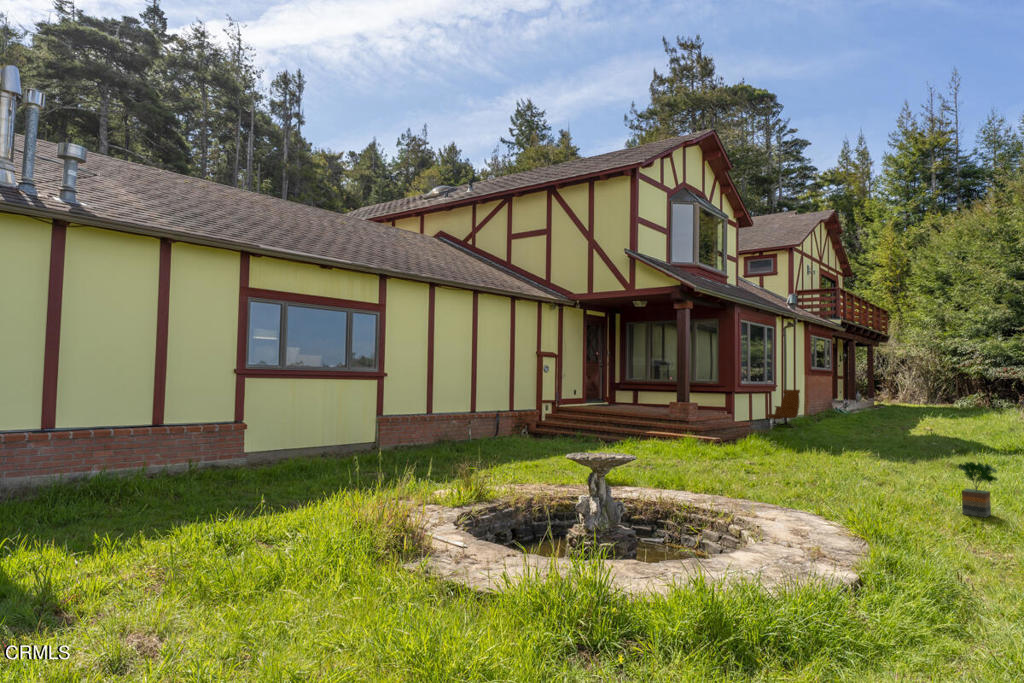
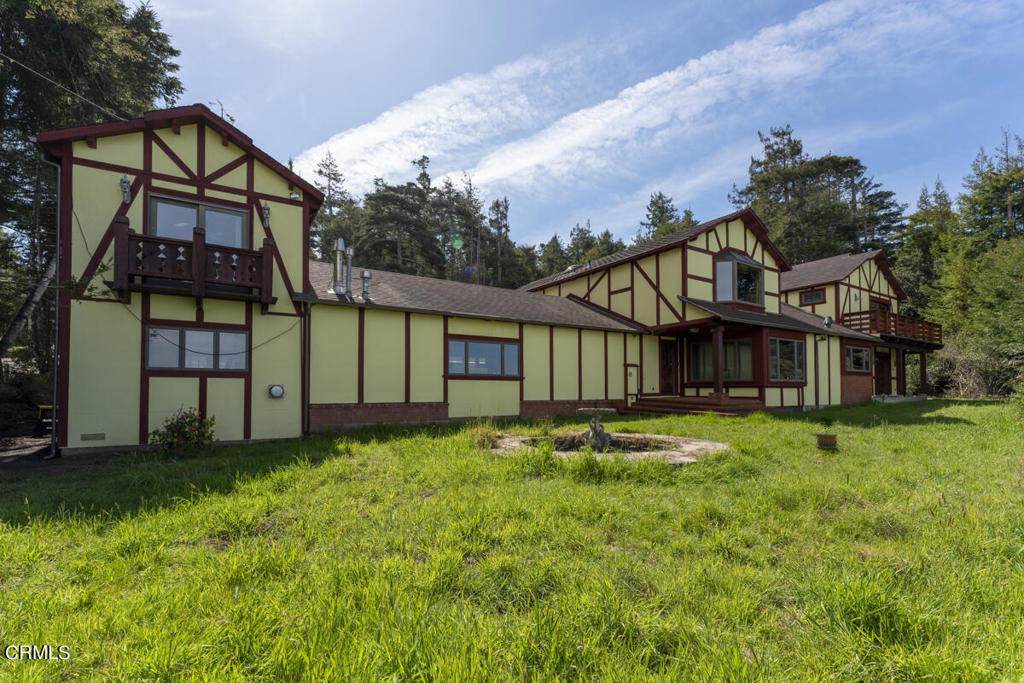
lounge chair: present [766,390,800,426] -> none [804,389,828,417]

